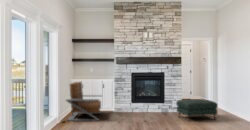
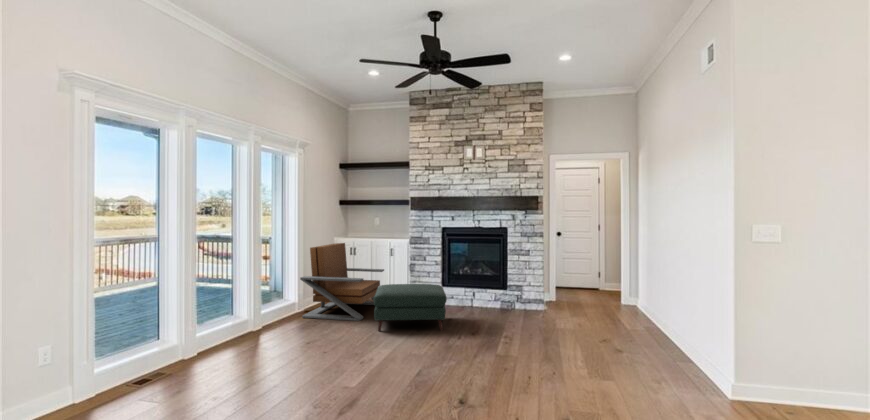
ottoman: present [176,99,218,121] -> present [374,284,447,331]

